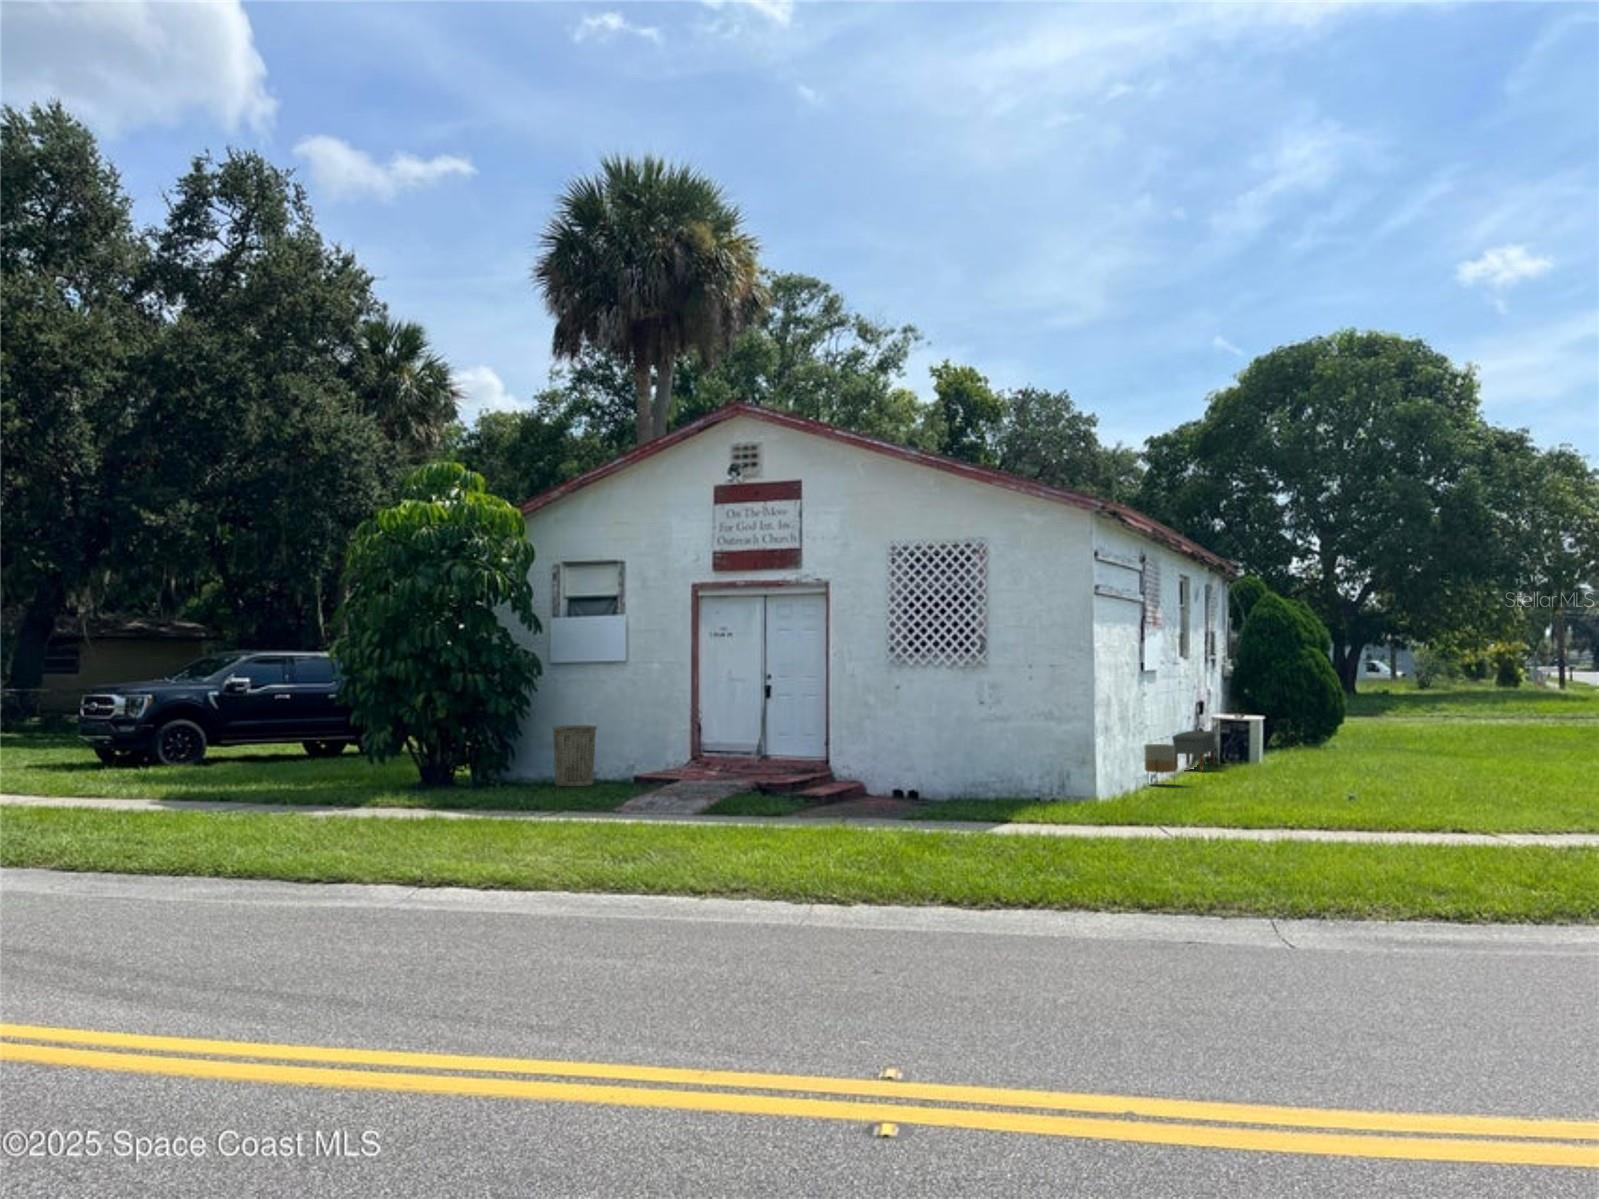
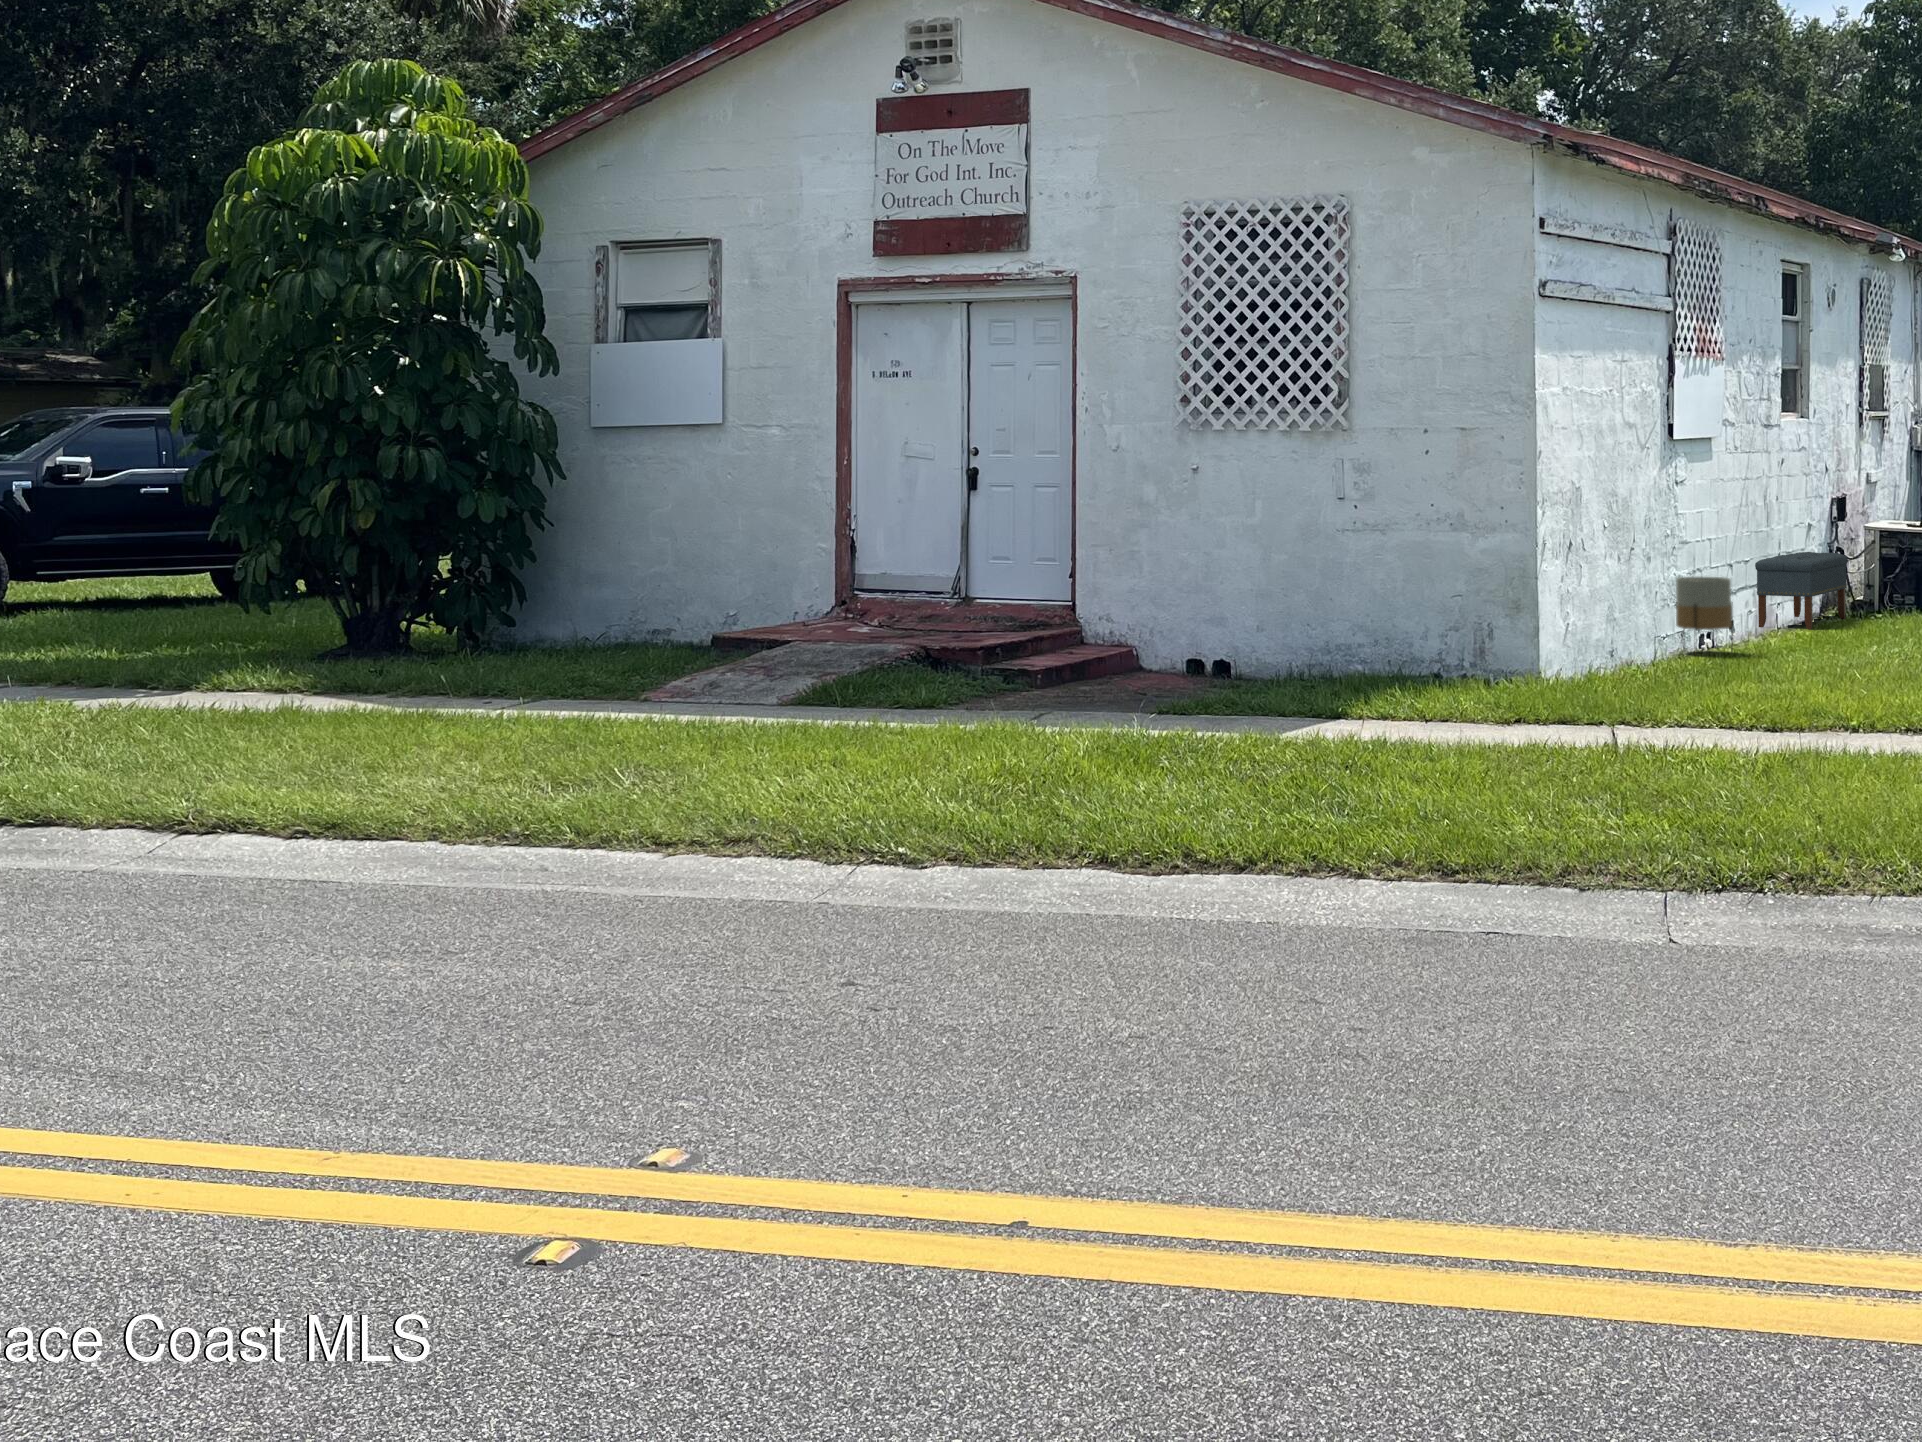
trash can: present [552,725,597,786] -> none [581,543,665,654]

